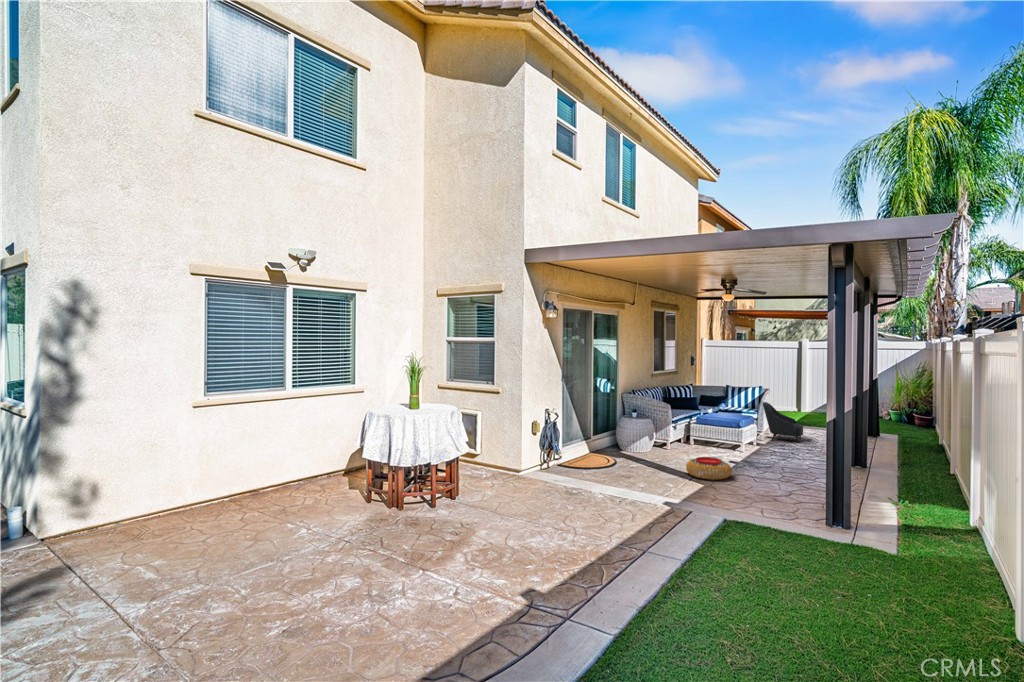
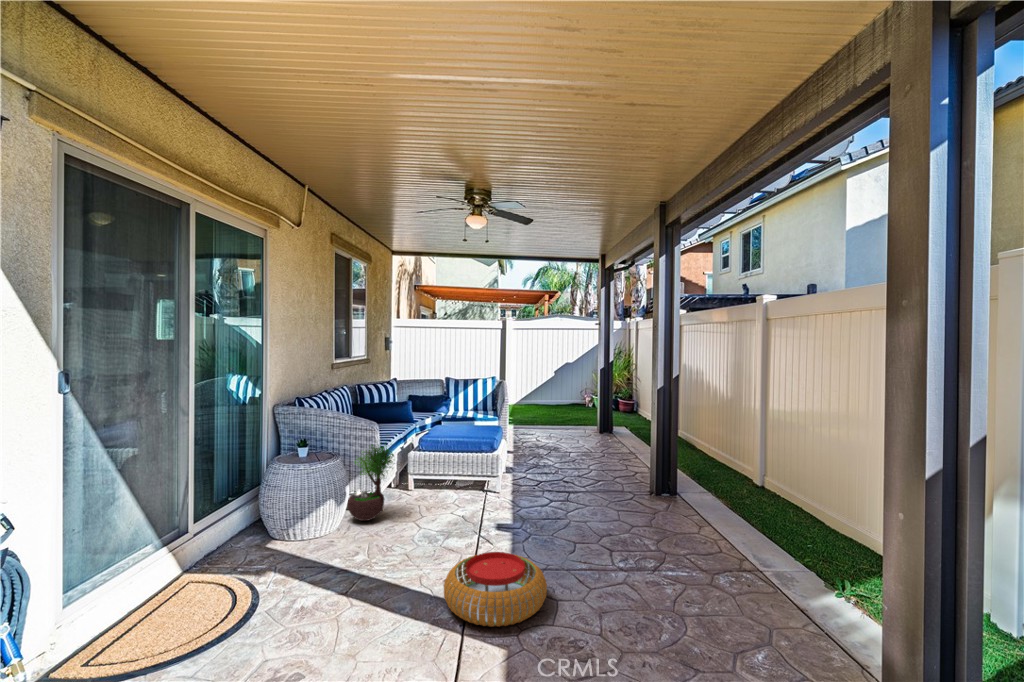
armchair: present [763,402,803,443] -> none [501,400,553,457]
potted tree: none [655,411,678,451] -> present [348,445,394,521]

